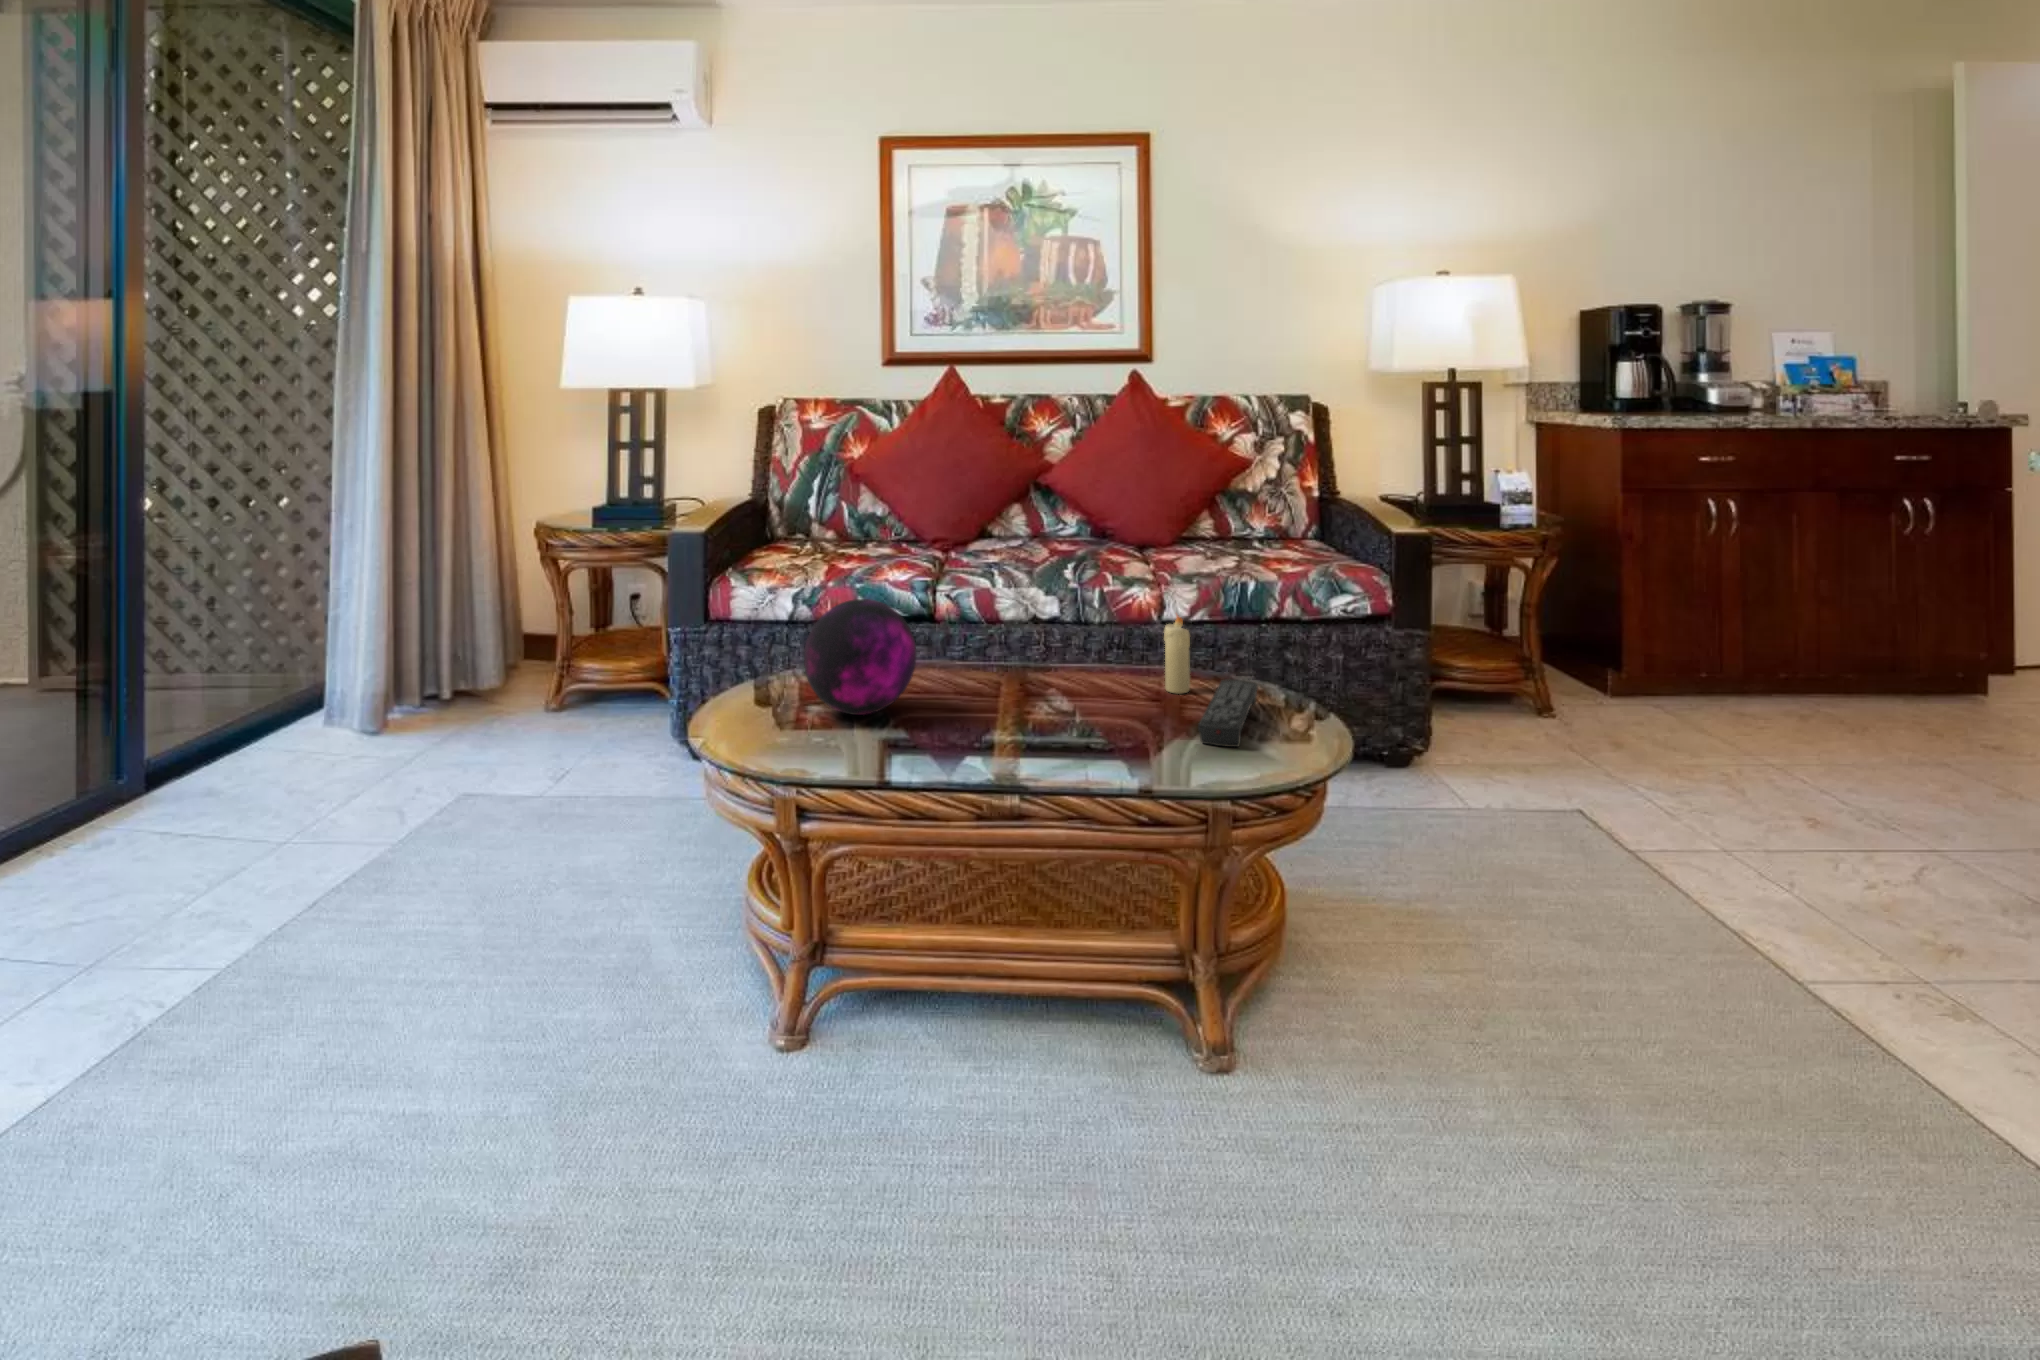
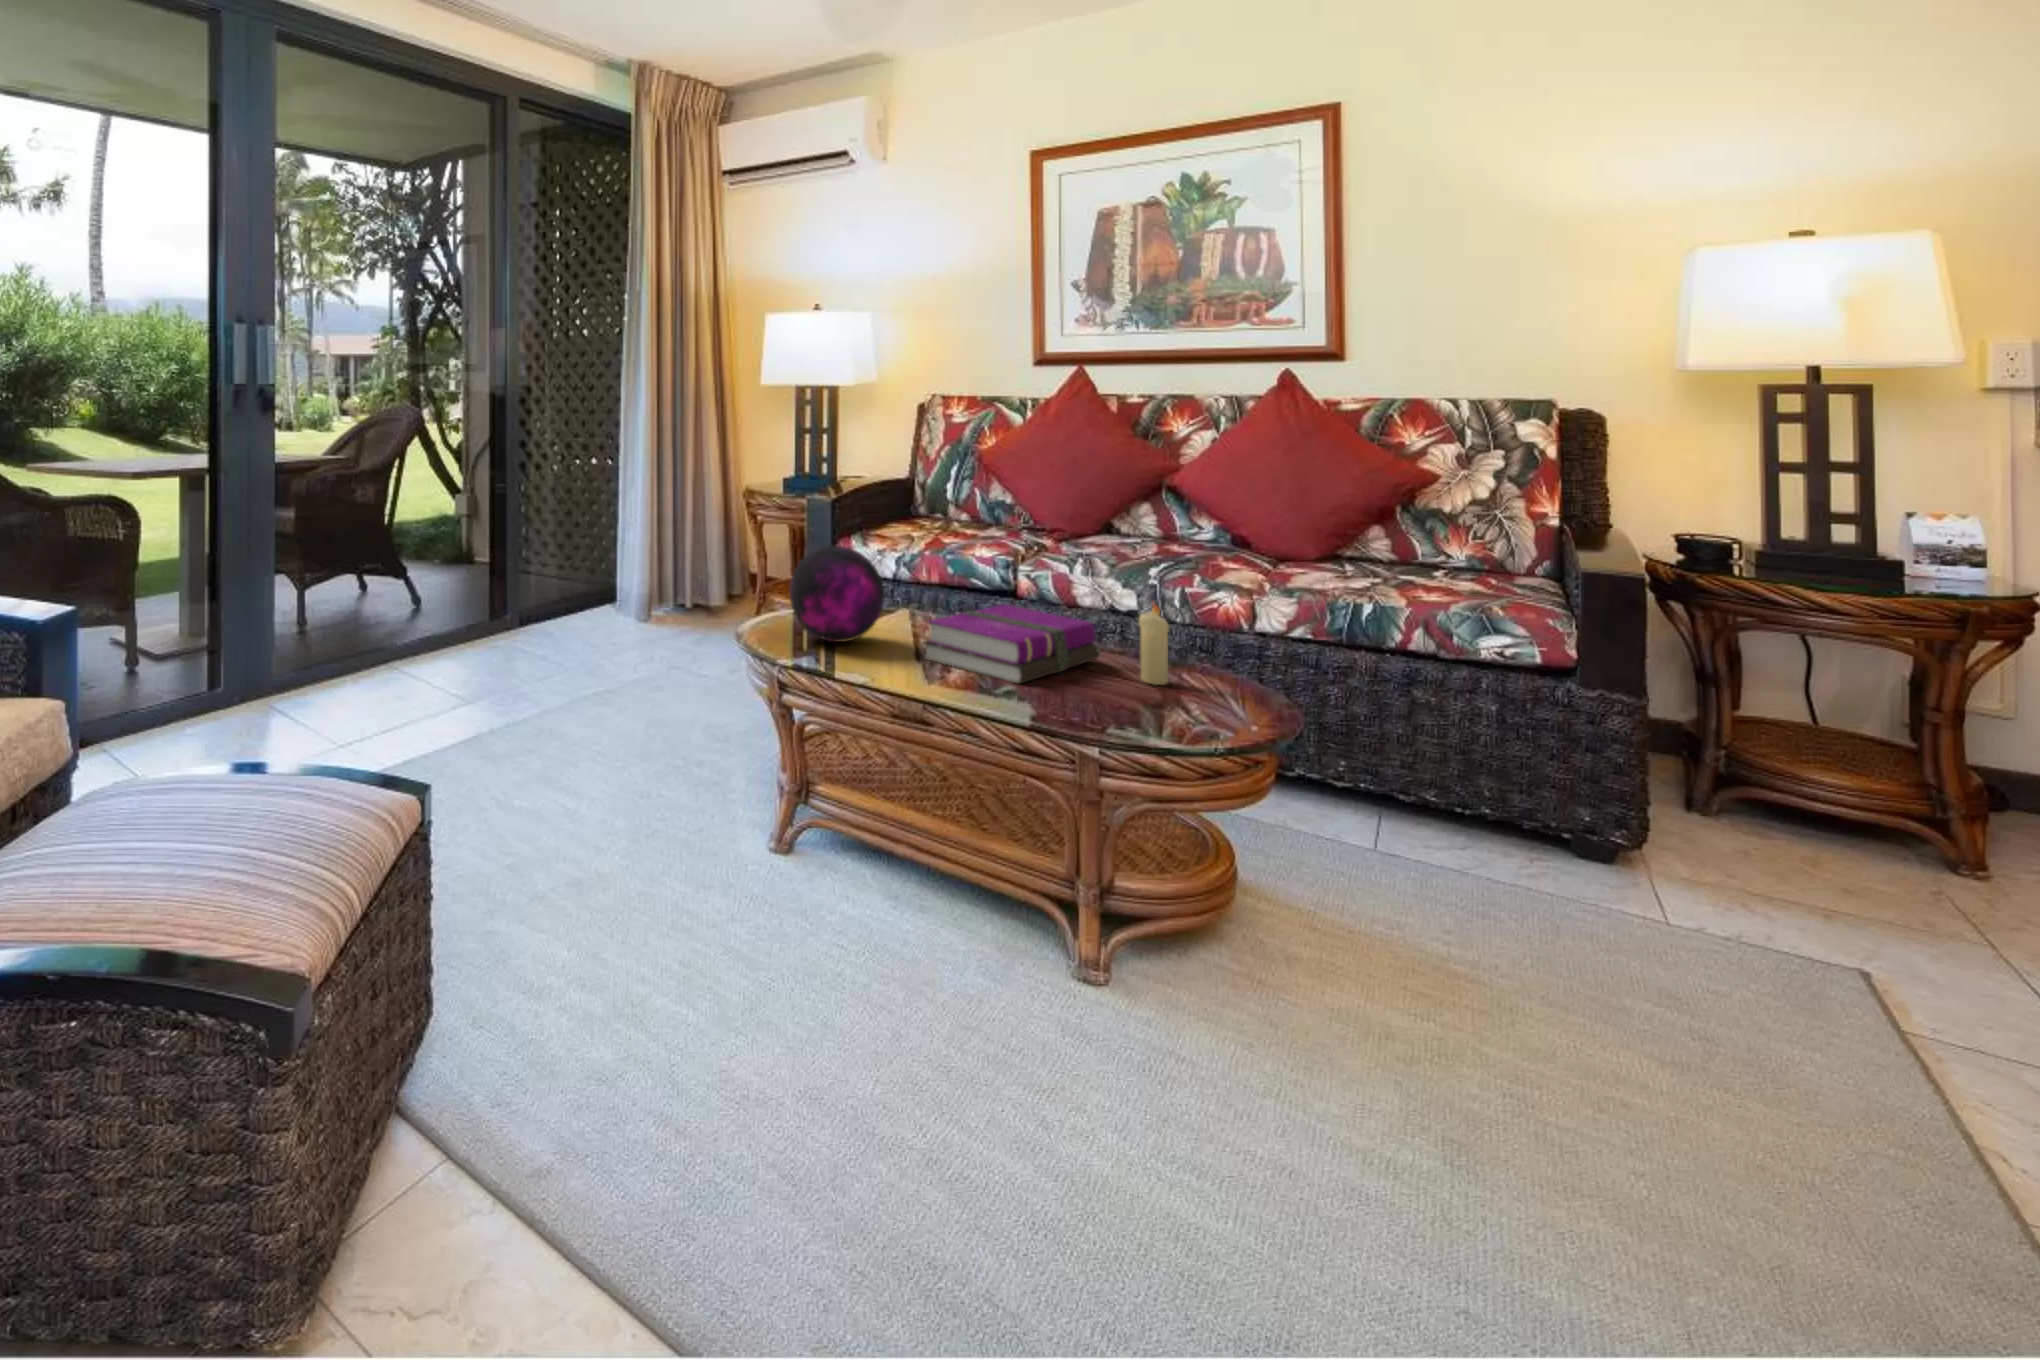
hardback book: none [969,635,1114,722] -> present [924,605,1100,684]
remote control: present [1198,679,1258,747] -> none [1096,675,1224,732]

